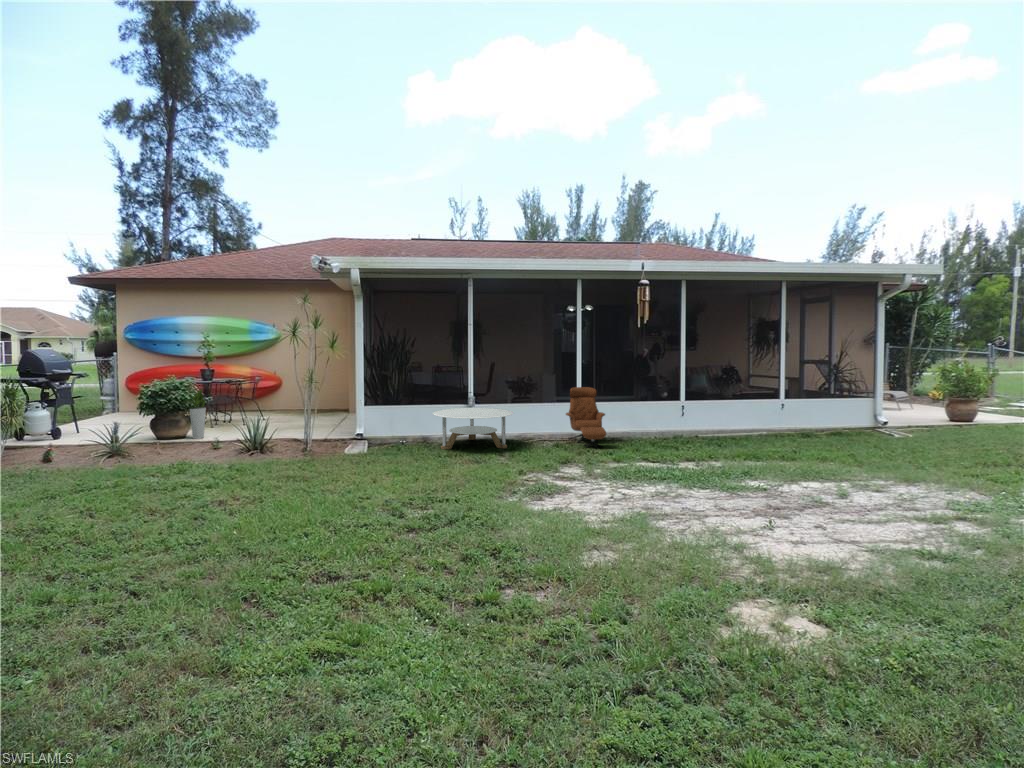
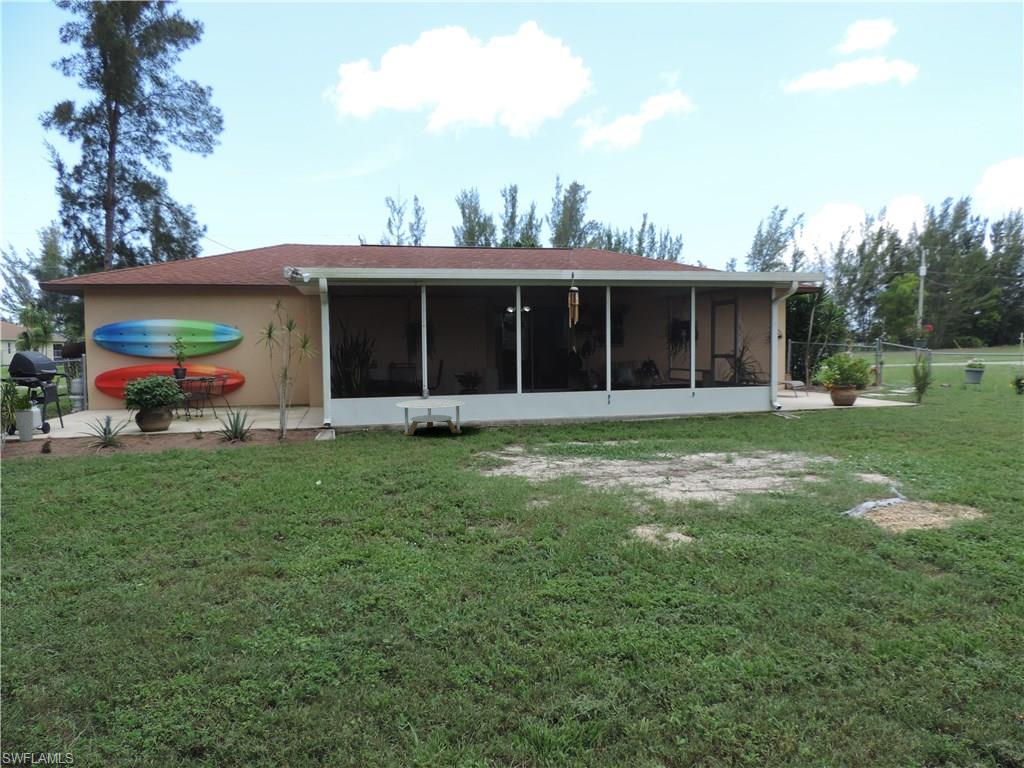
armchair: present [566,387,606,448] -> none [511,380,546,431]
planter: present [190,390,206,439] -> present [14,394,34,441]

